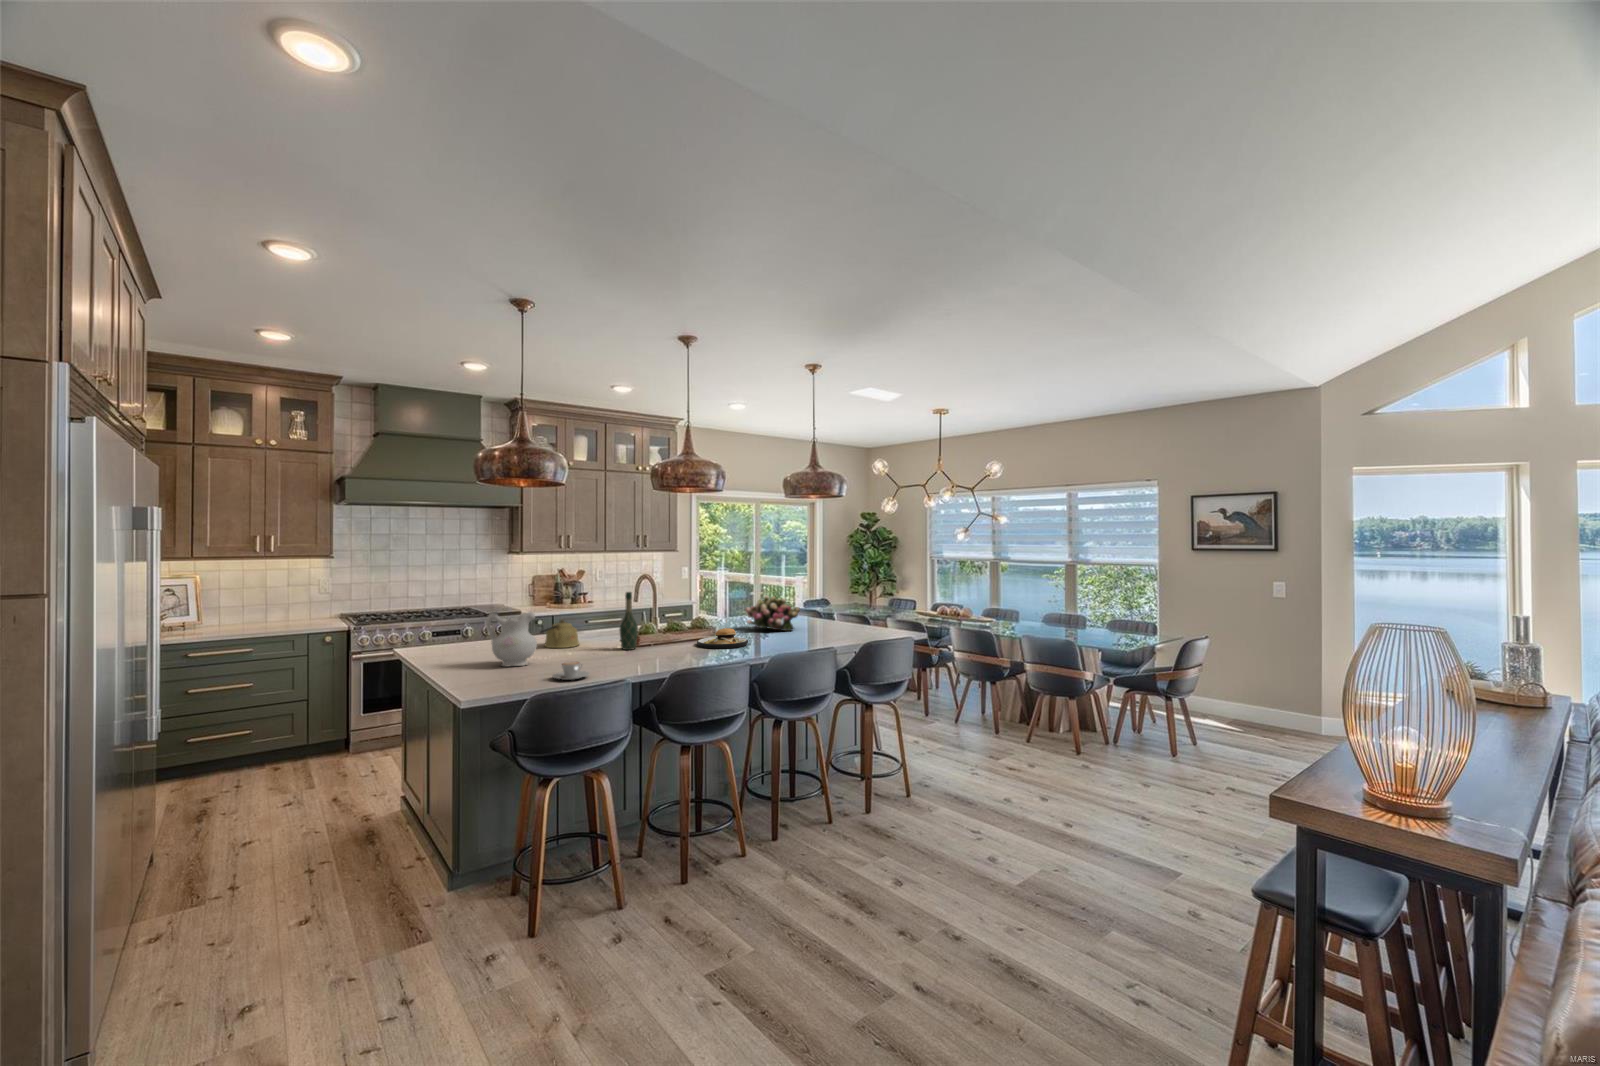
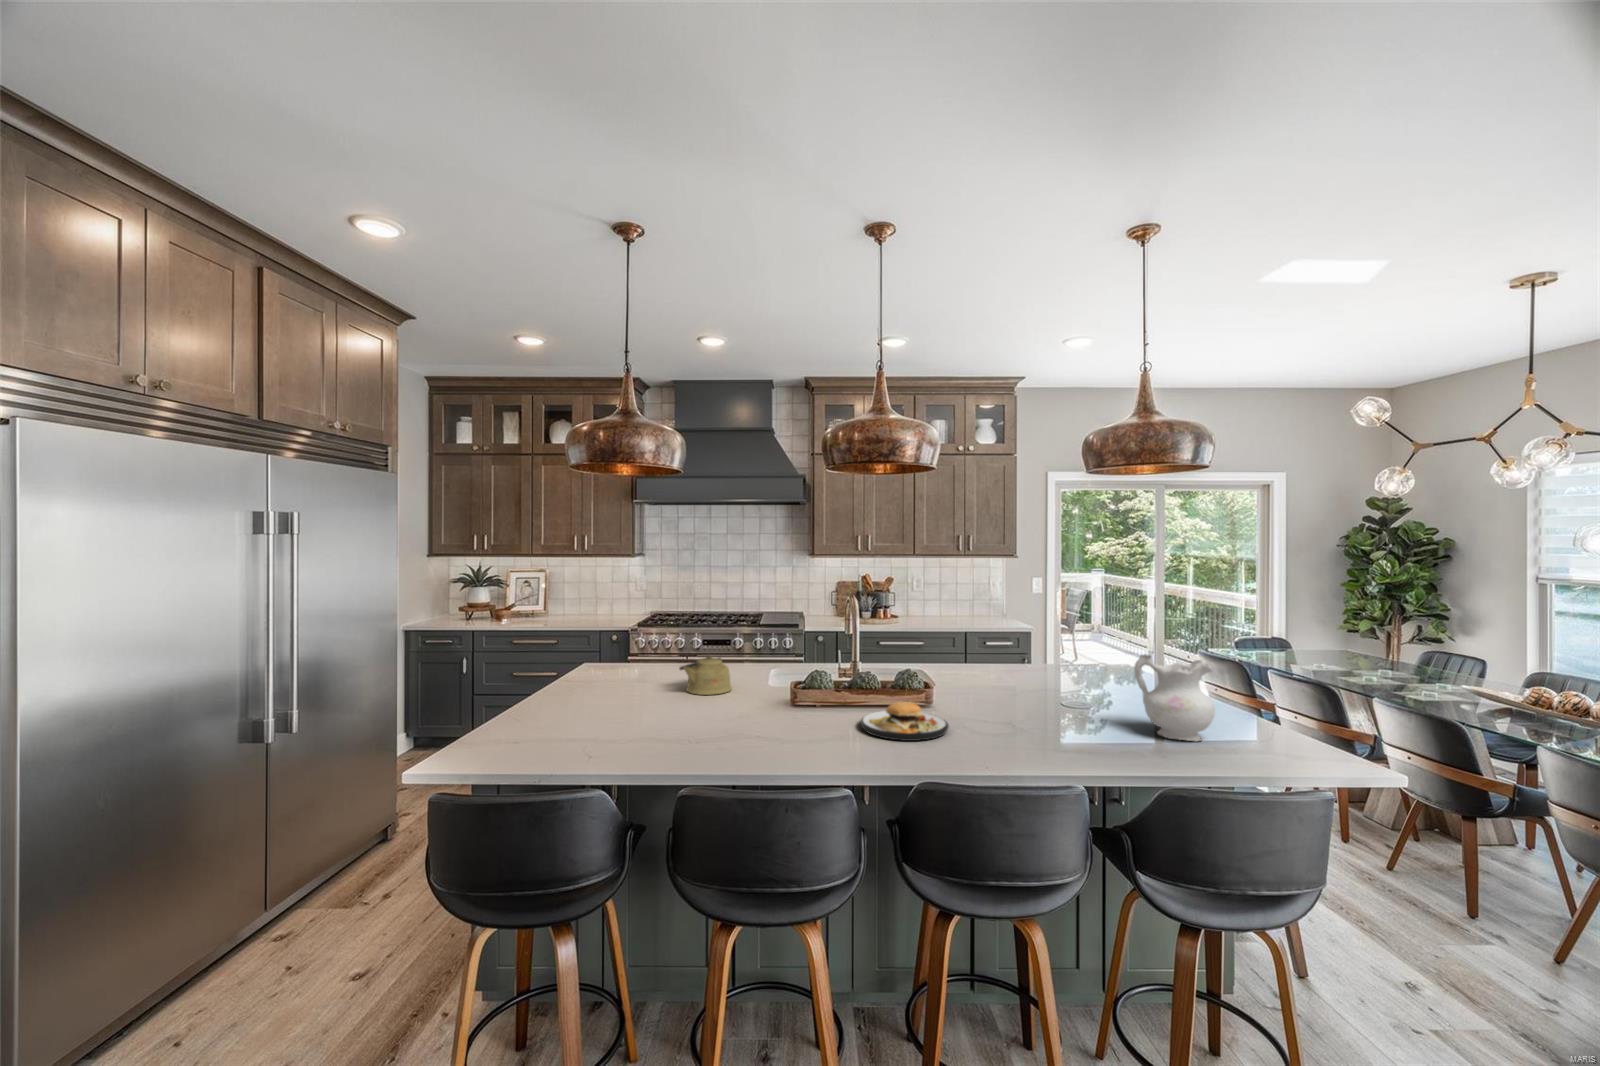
wine bottle: present [620,592,638,650] -> none [749,626,777,714]
flower arrangement: present [745,595,799,631] -> none [993,642,1101,713]
ceramic pitcher: present [486,612,537,666] -> present [1134,654,1215,741]
coffee cup: present [552,662,589,680] -> none [534,737,593,769]

